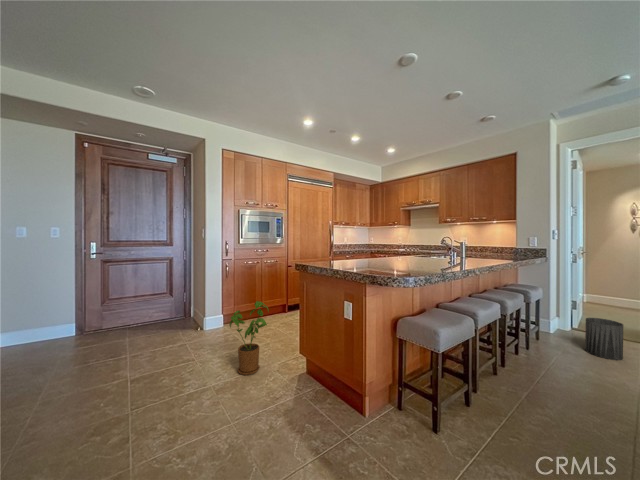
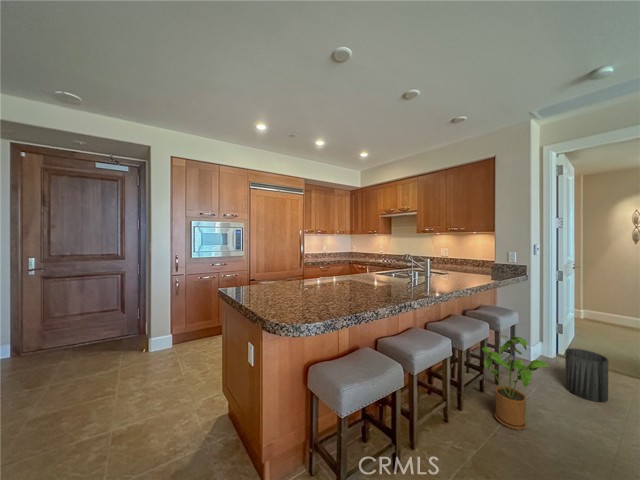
house plant: present [229,301,269,375] -> present [482,335,549,430]

